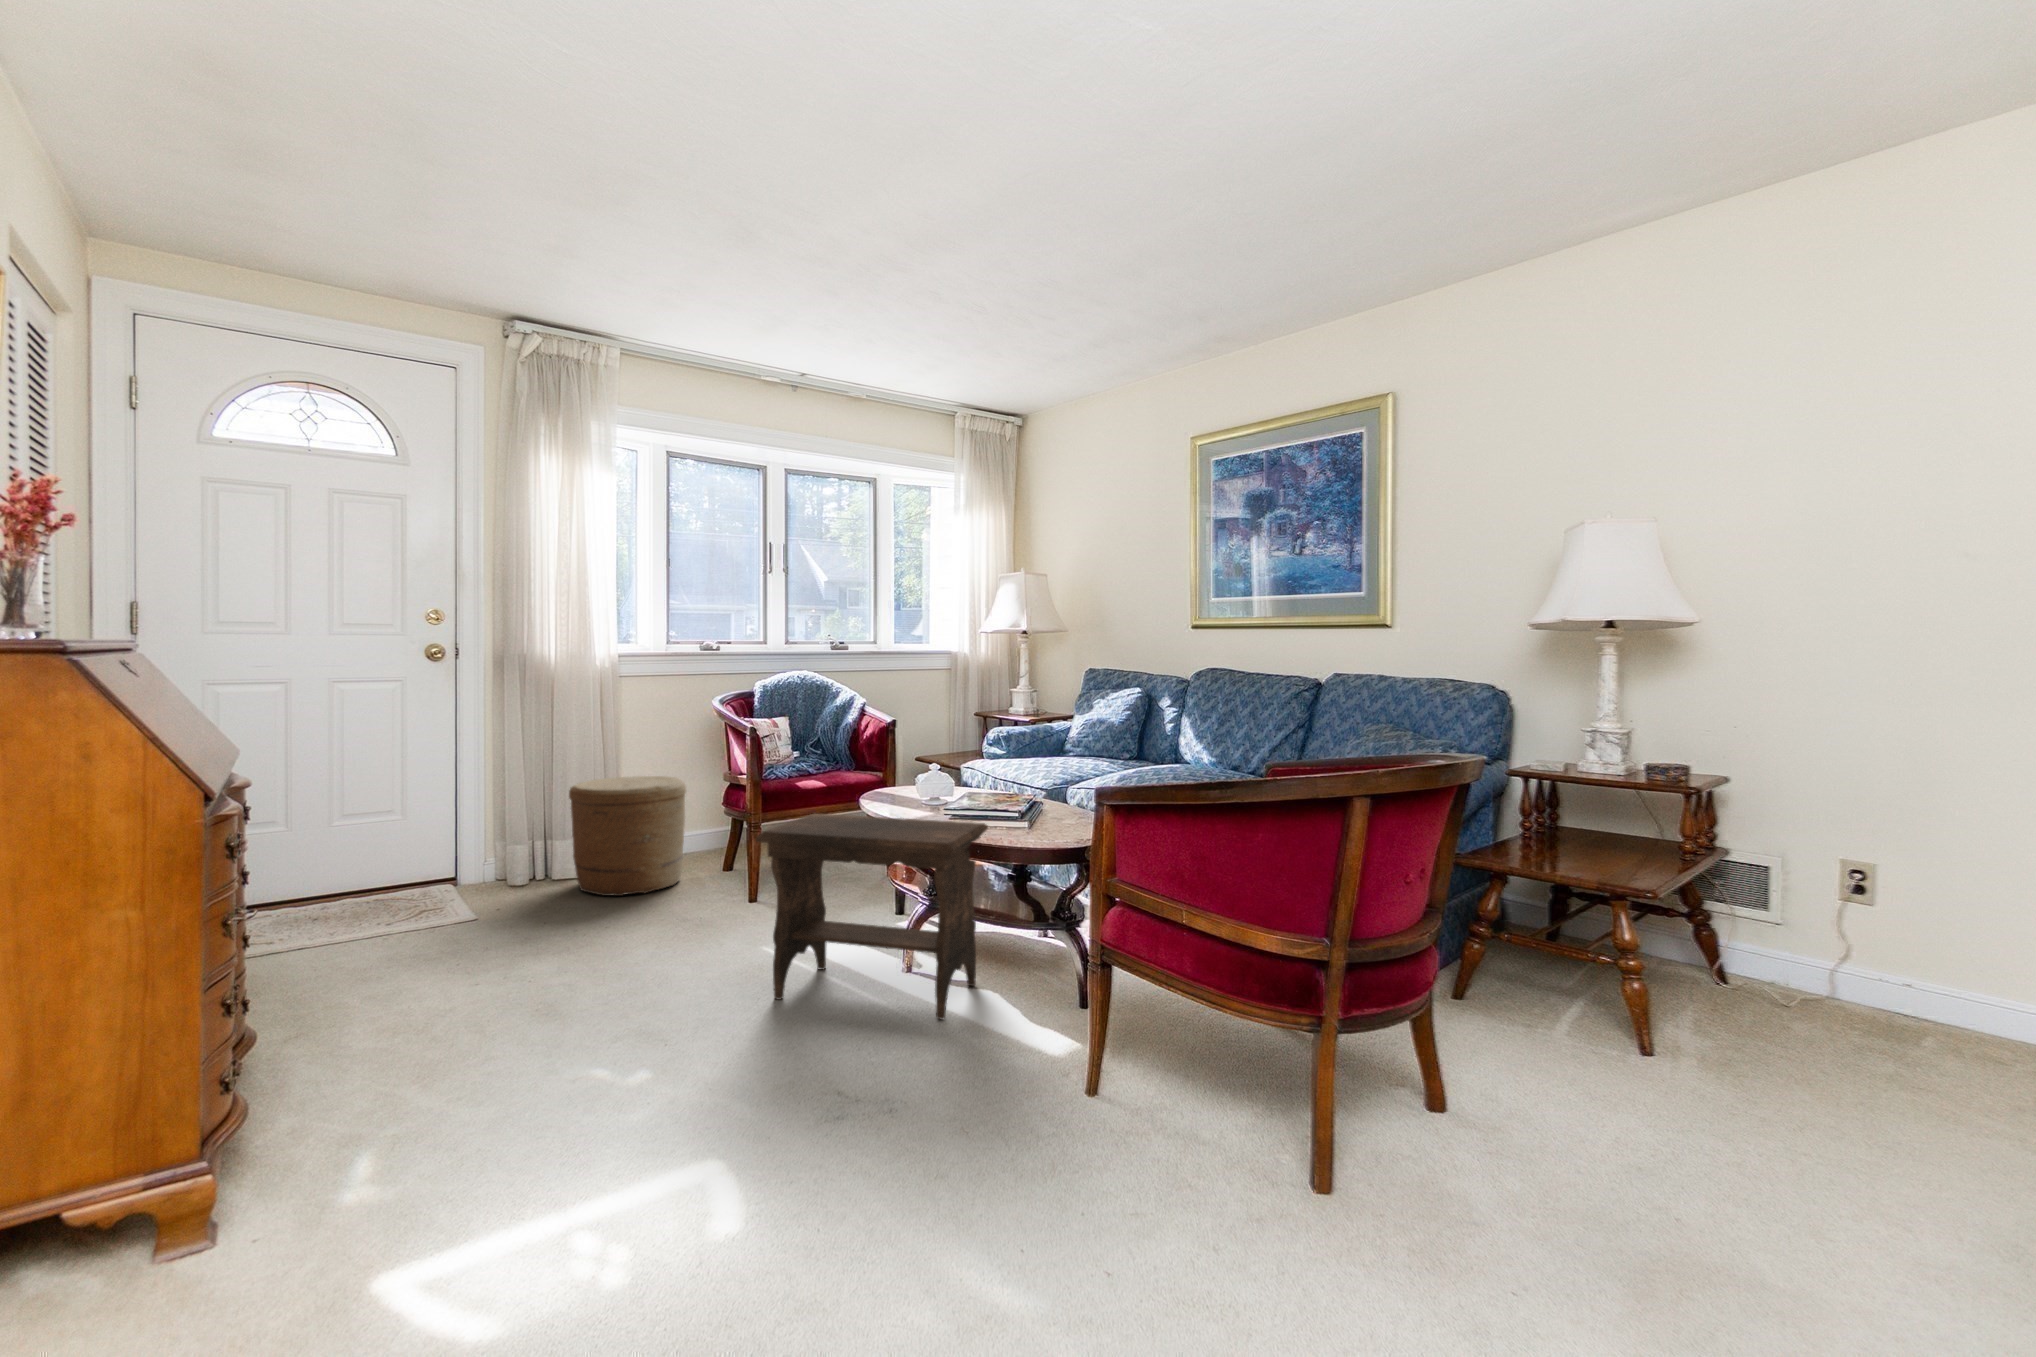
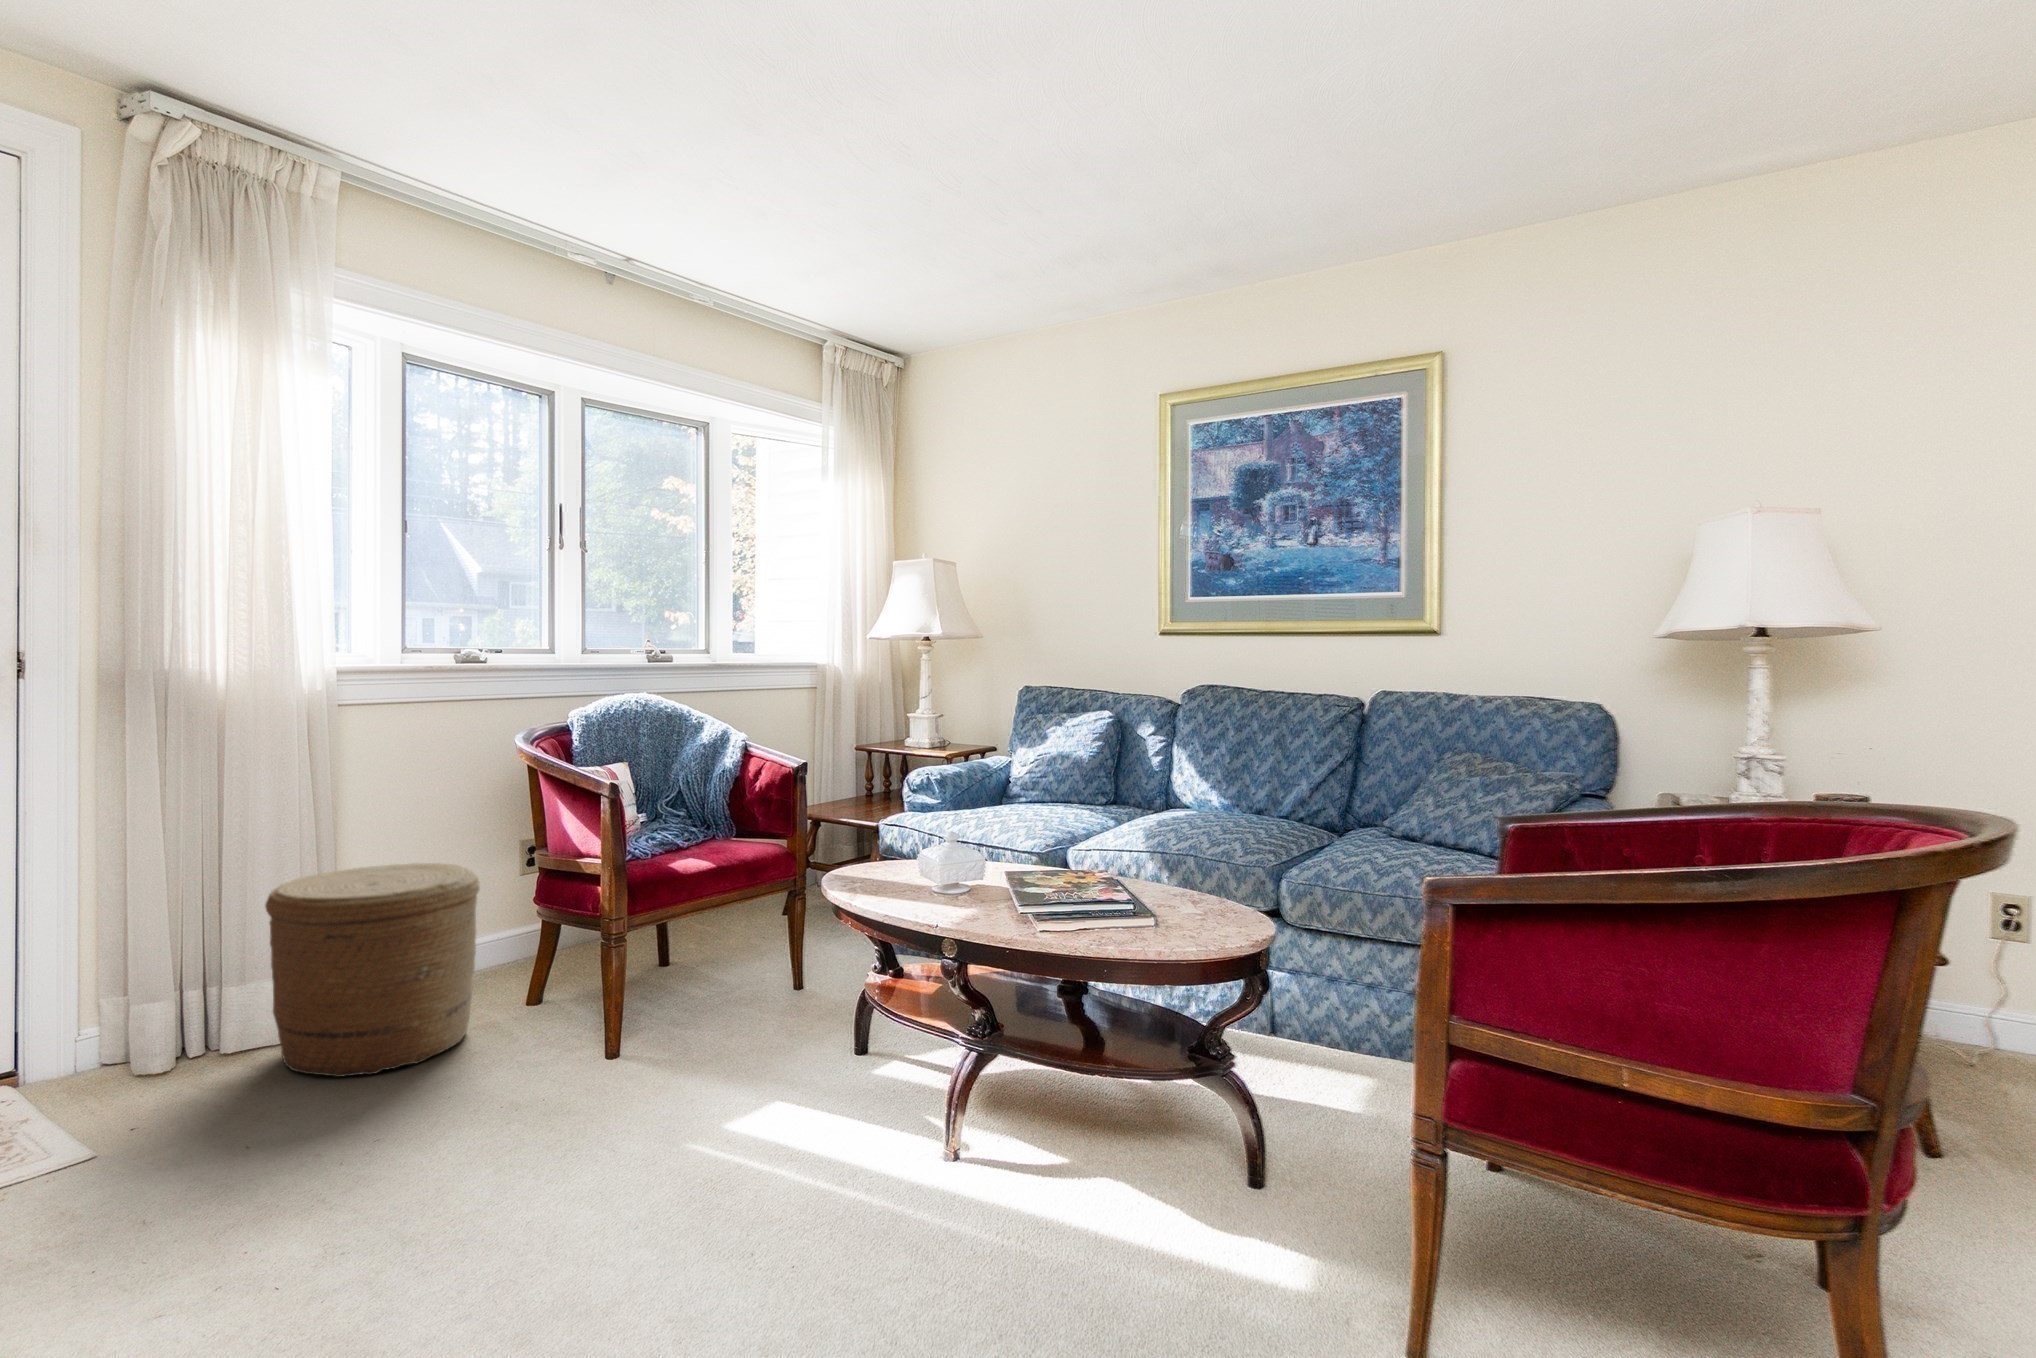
footstool: present [756,814,988,1019] -> none [769,926,1132,1260]

